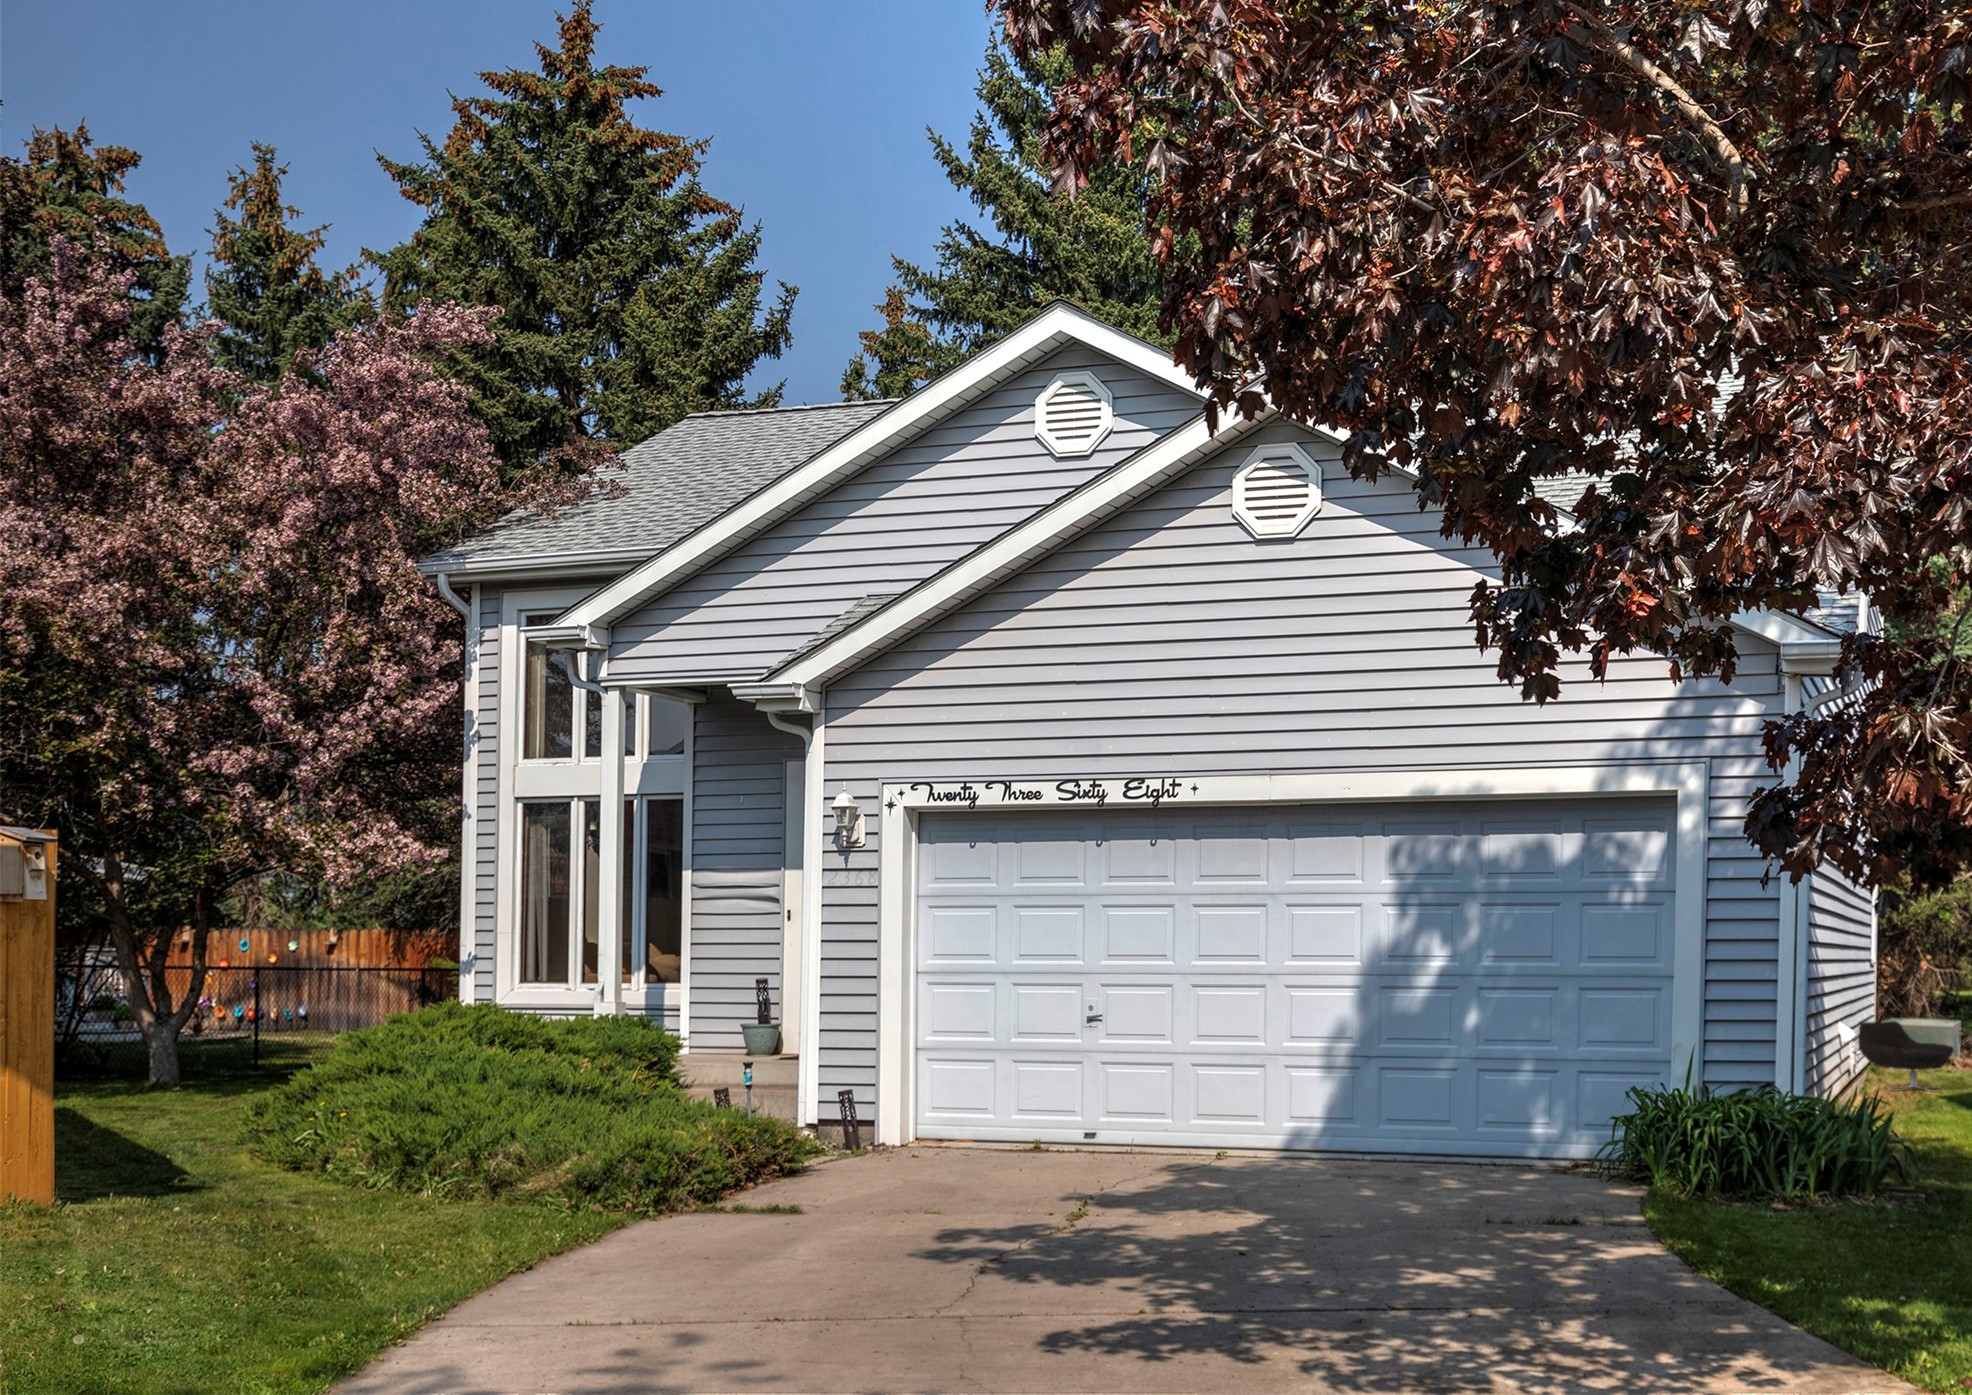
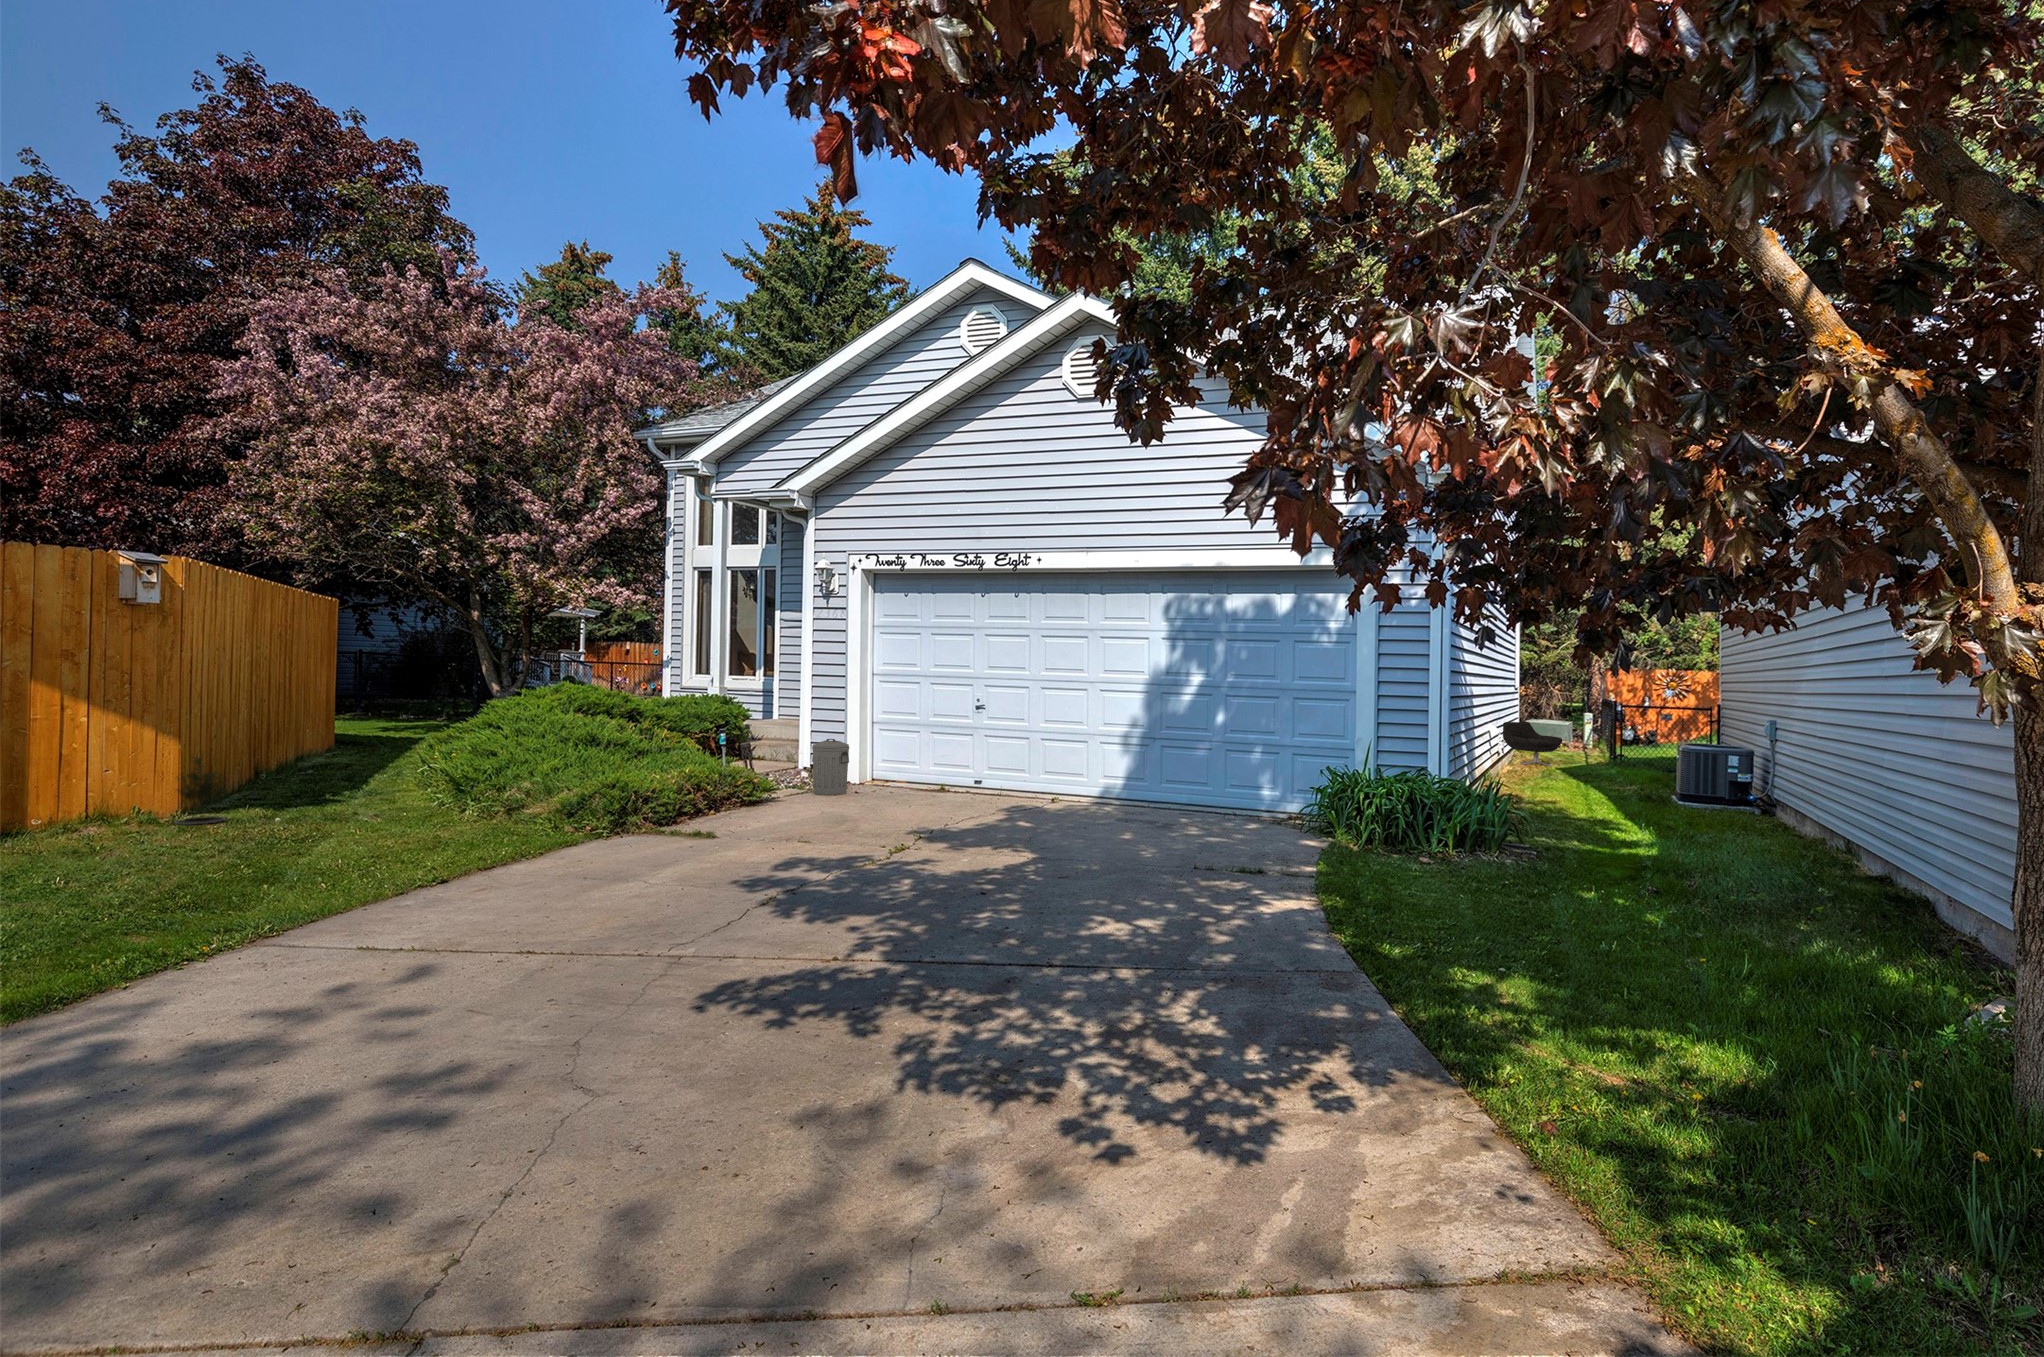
trash can: none [835,1072,894,1159] -> present [812,739,849,795]
potted tree: none [52,1101,128,1210] -> present [174,755,229,825]

